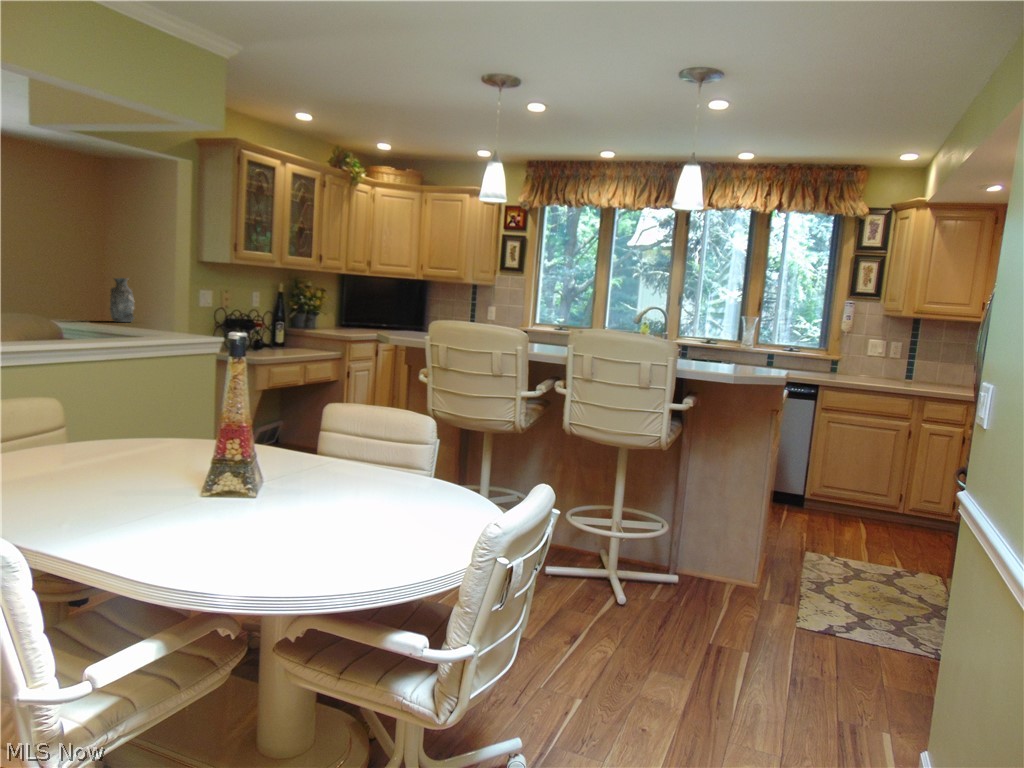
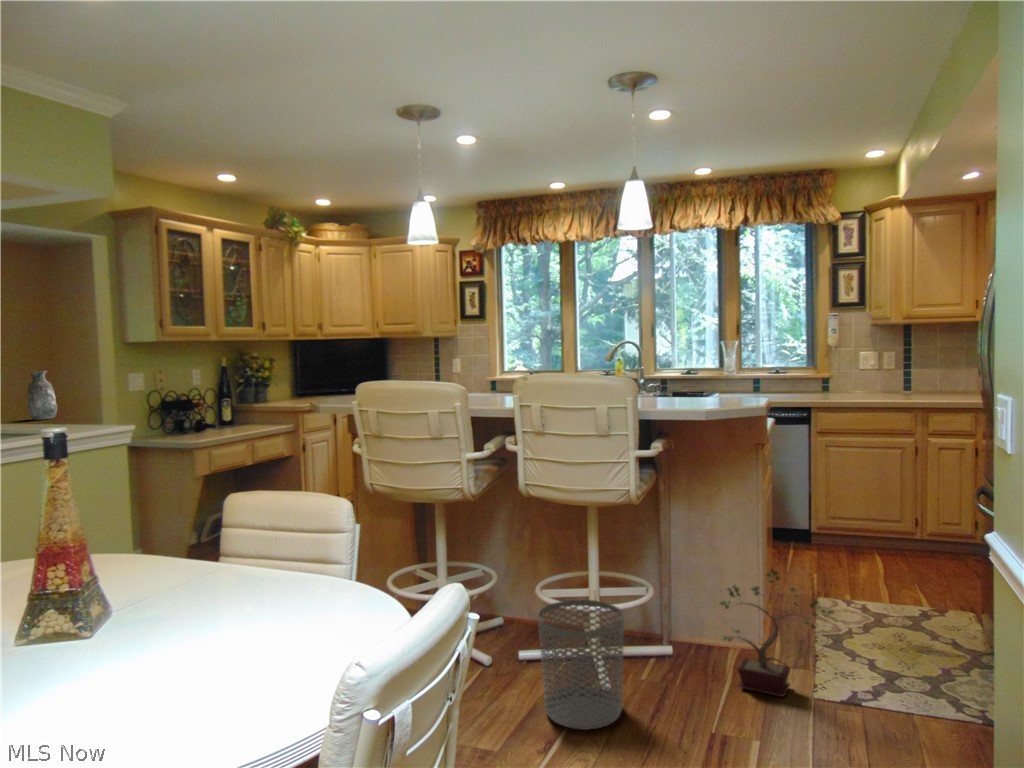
potted plant: none [724,514,828,624] -> present [720,568,833,697]
waste bin: none [569,524,646,631] -> present [538,600,624,730]

